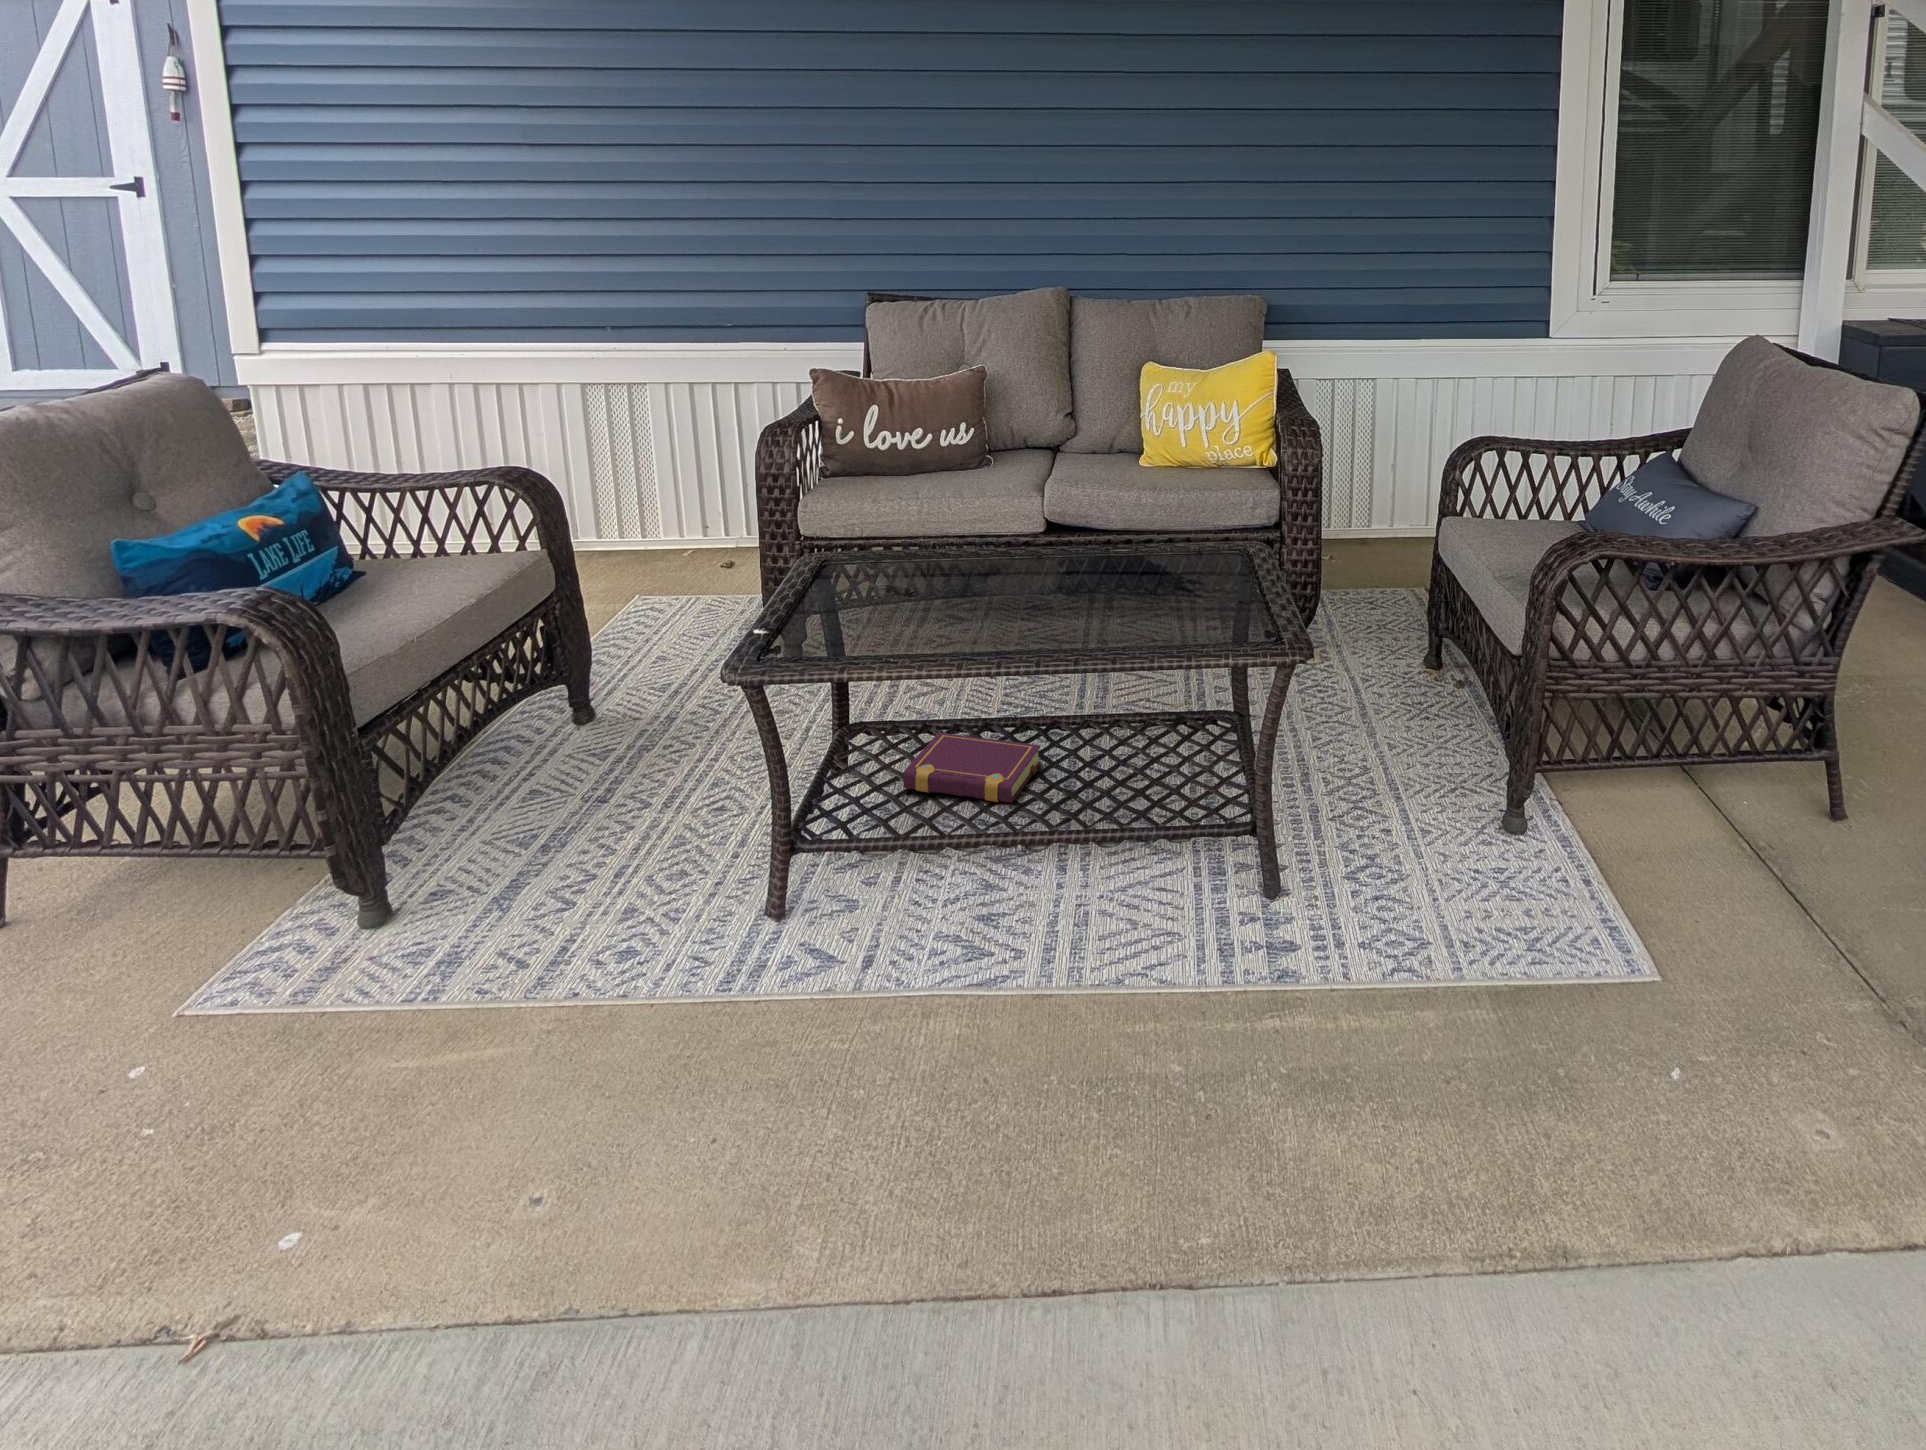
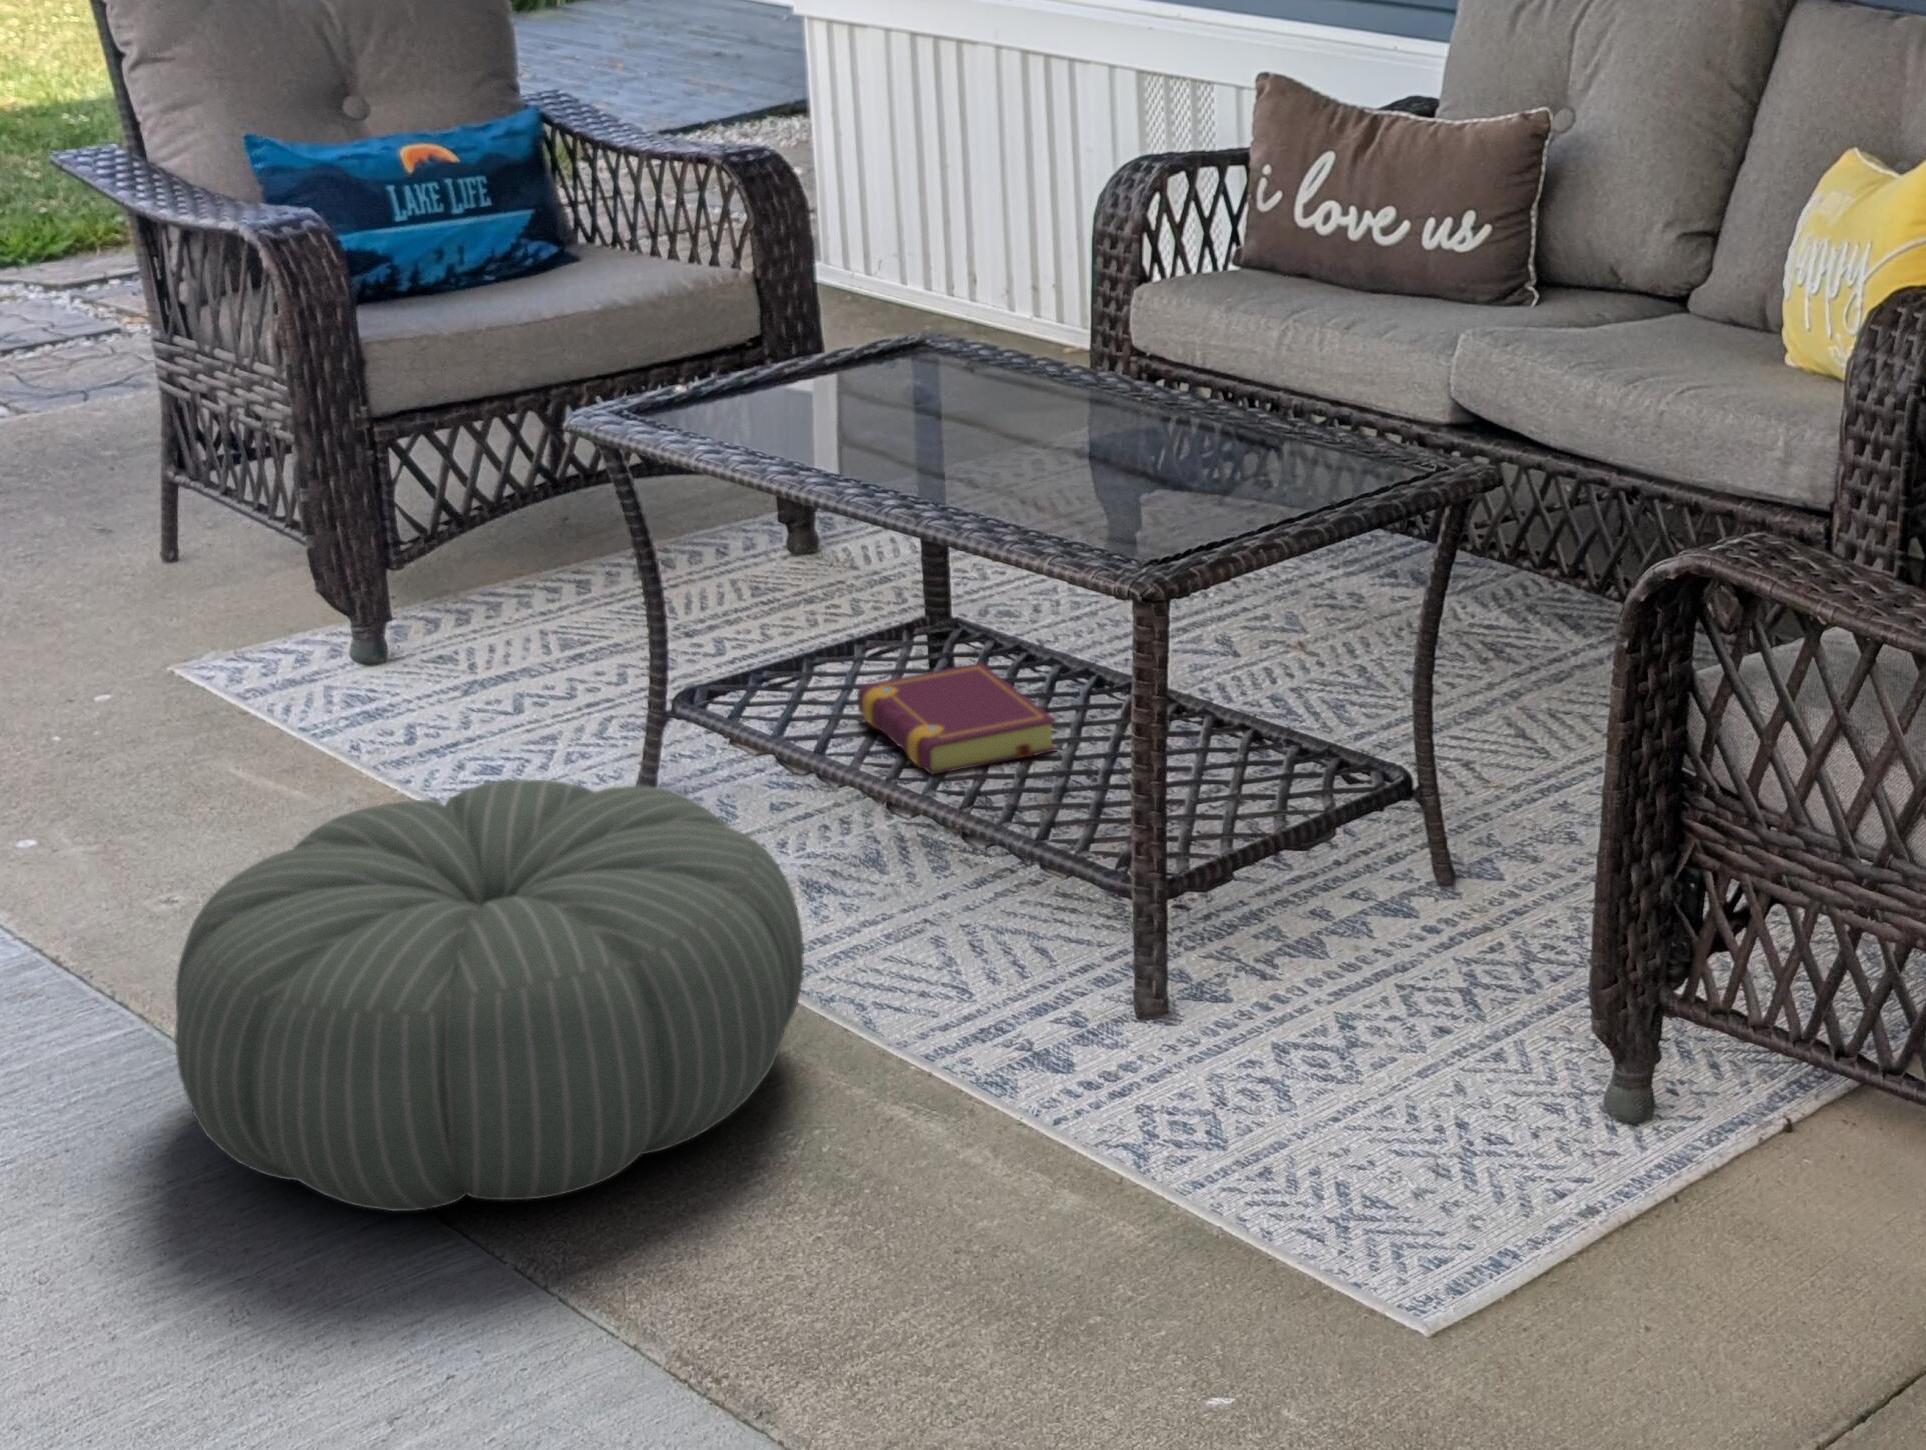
pouf: none [872,866,1292,1258] -> present [175,779,804,1211]

